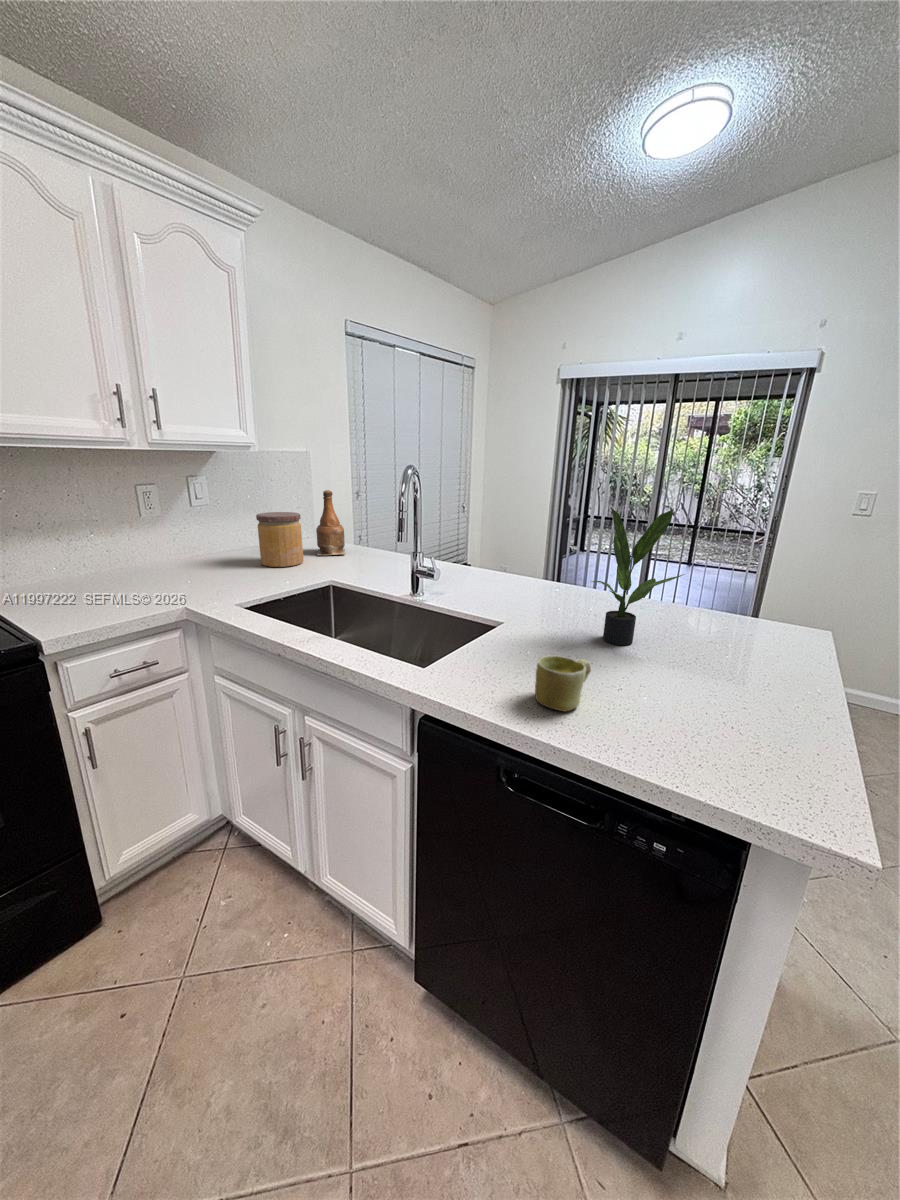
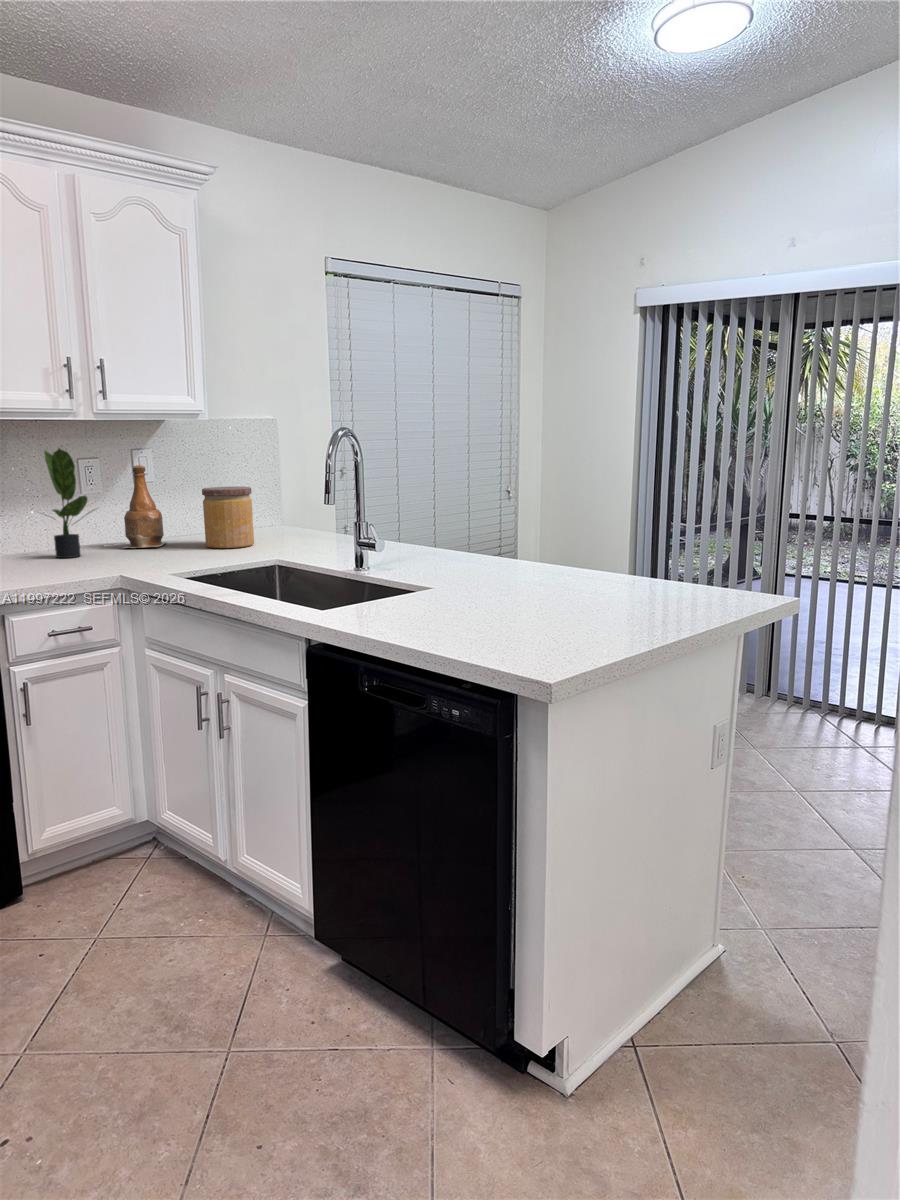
bottle: present [316,490,346,555] -> present [123,465,167,548]
potted plant: present [592,508,684,645] -> present [44,448,93,558]
mug: present [535,655,591,712] -> none [402,586,457,629]

